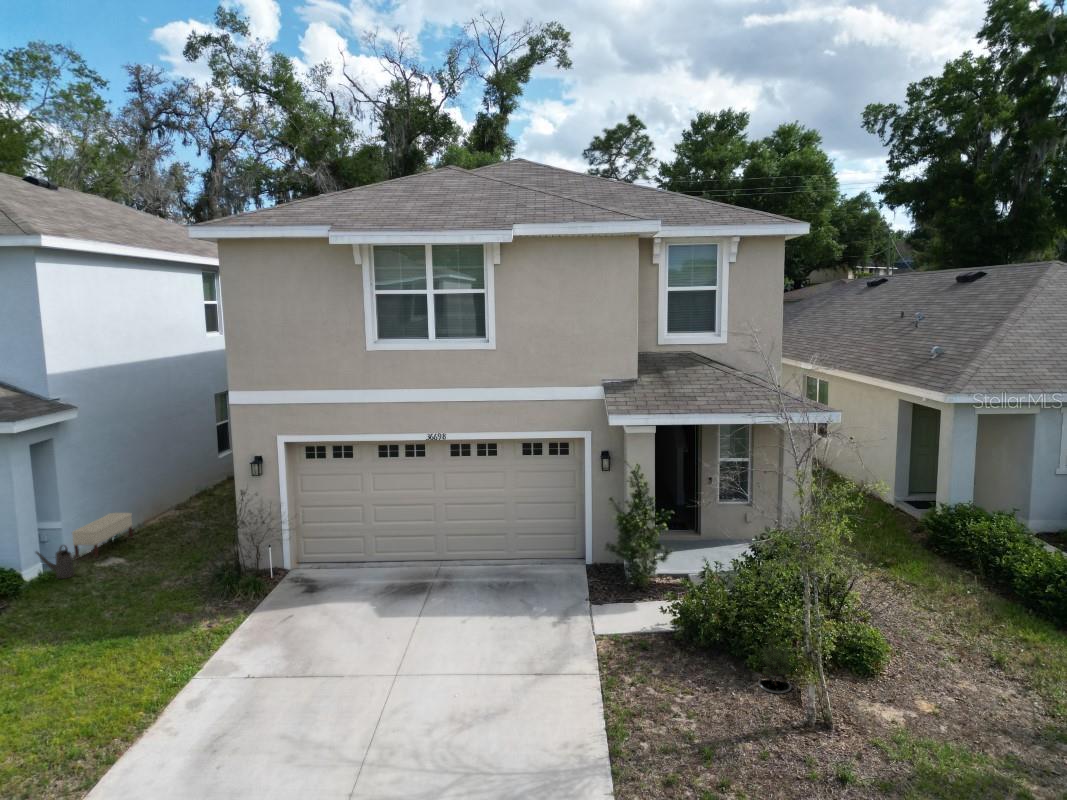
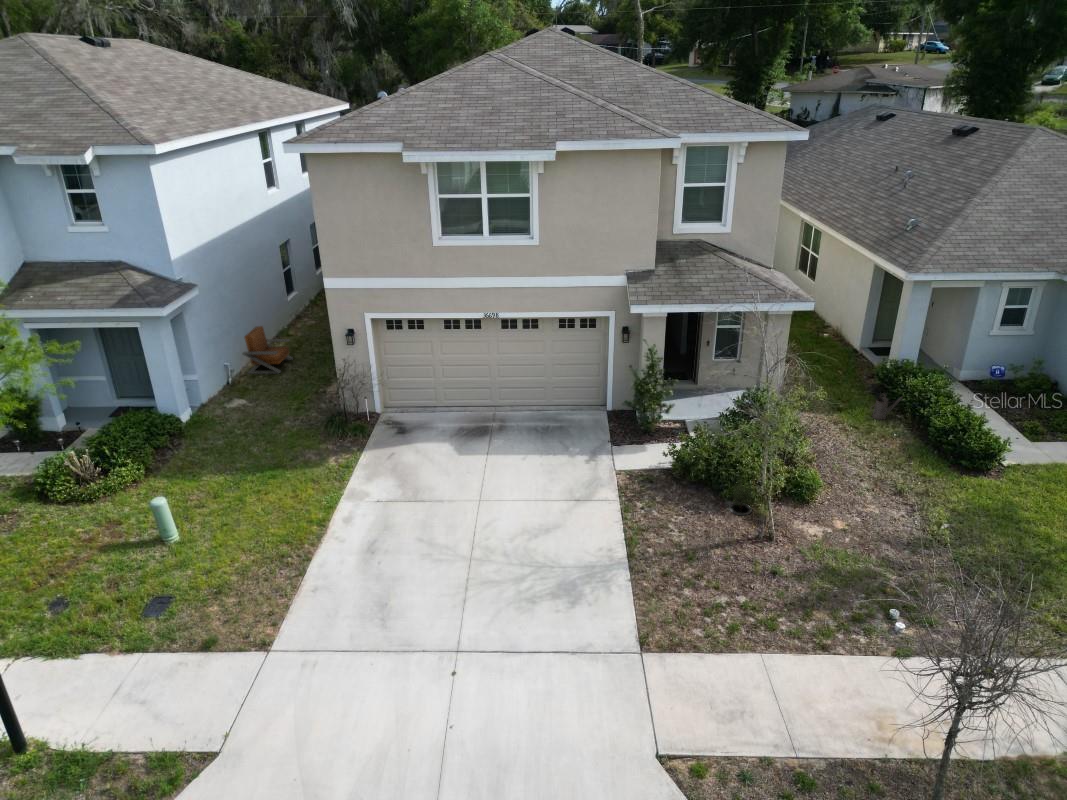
lounge chair: none [132,471,201,528] -> present [243,326,293,374]
bench: present [72,513,133,558] -> none [207,364,249,402]
watering can: present [36,546,75,579] -> present [872,394,903,420]

